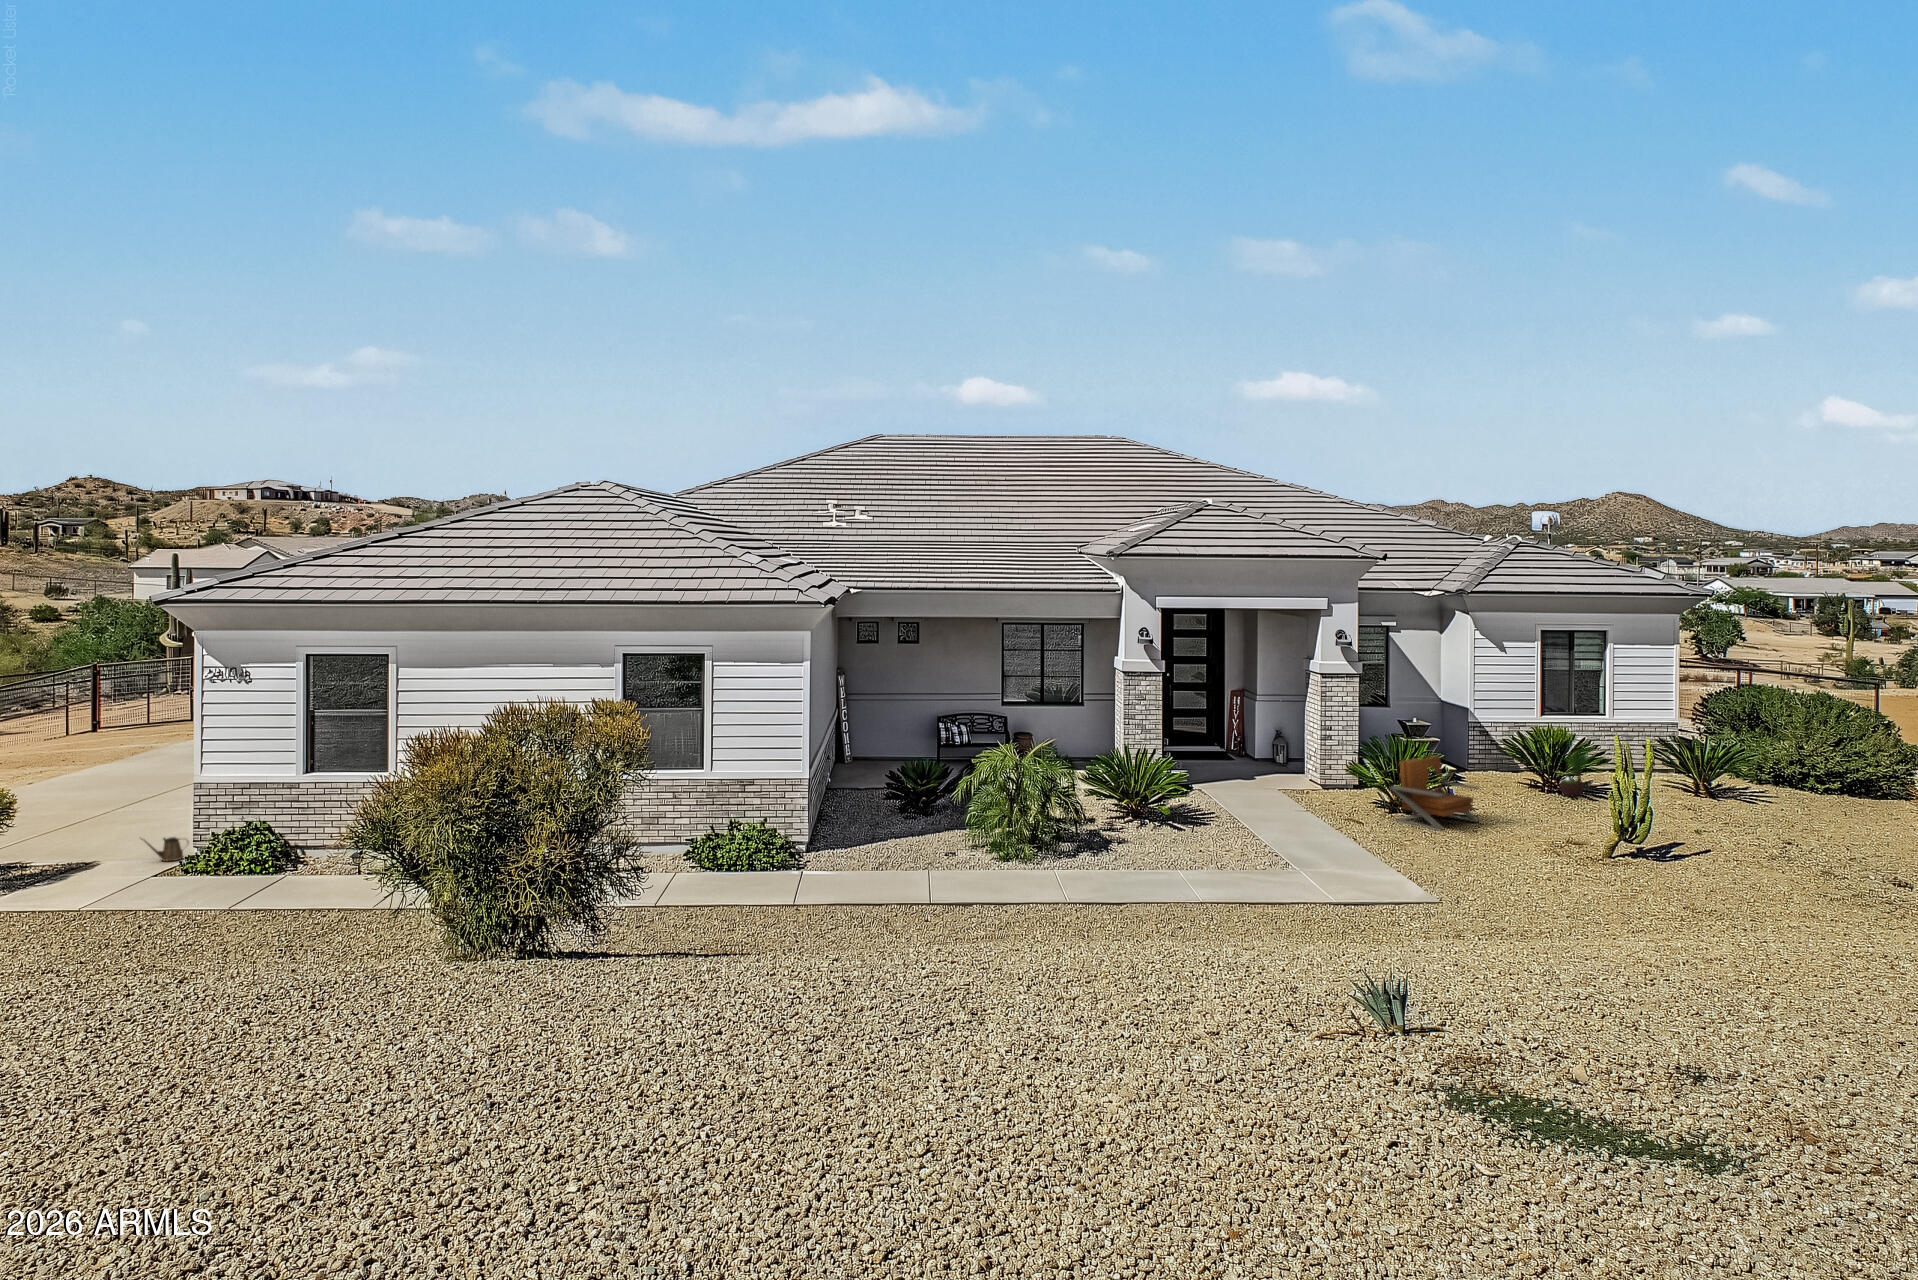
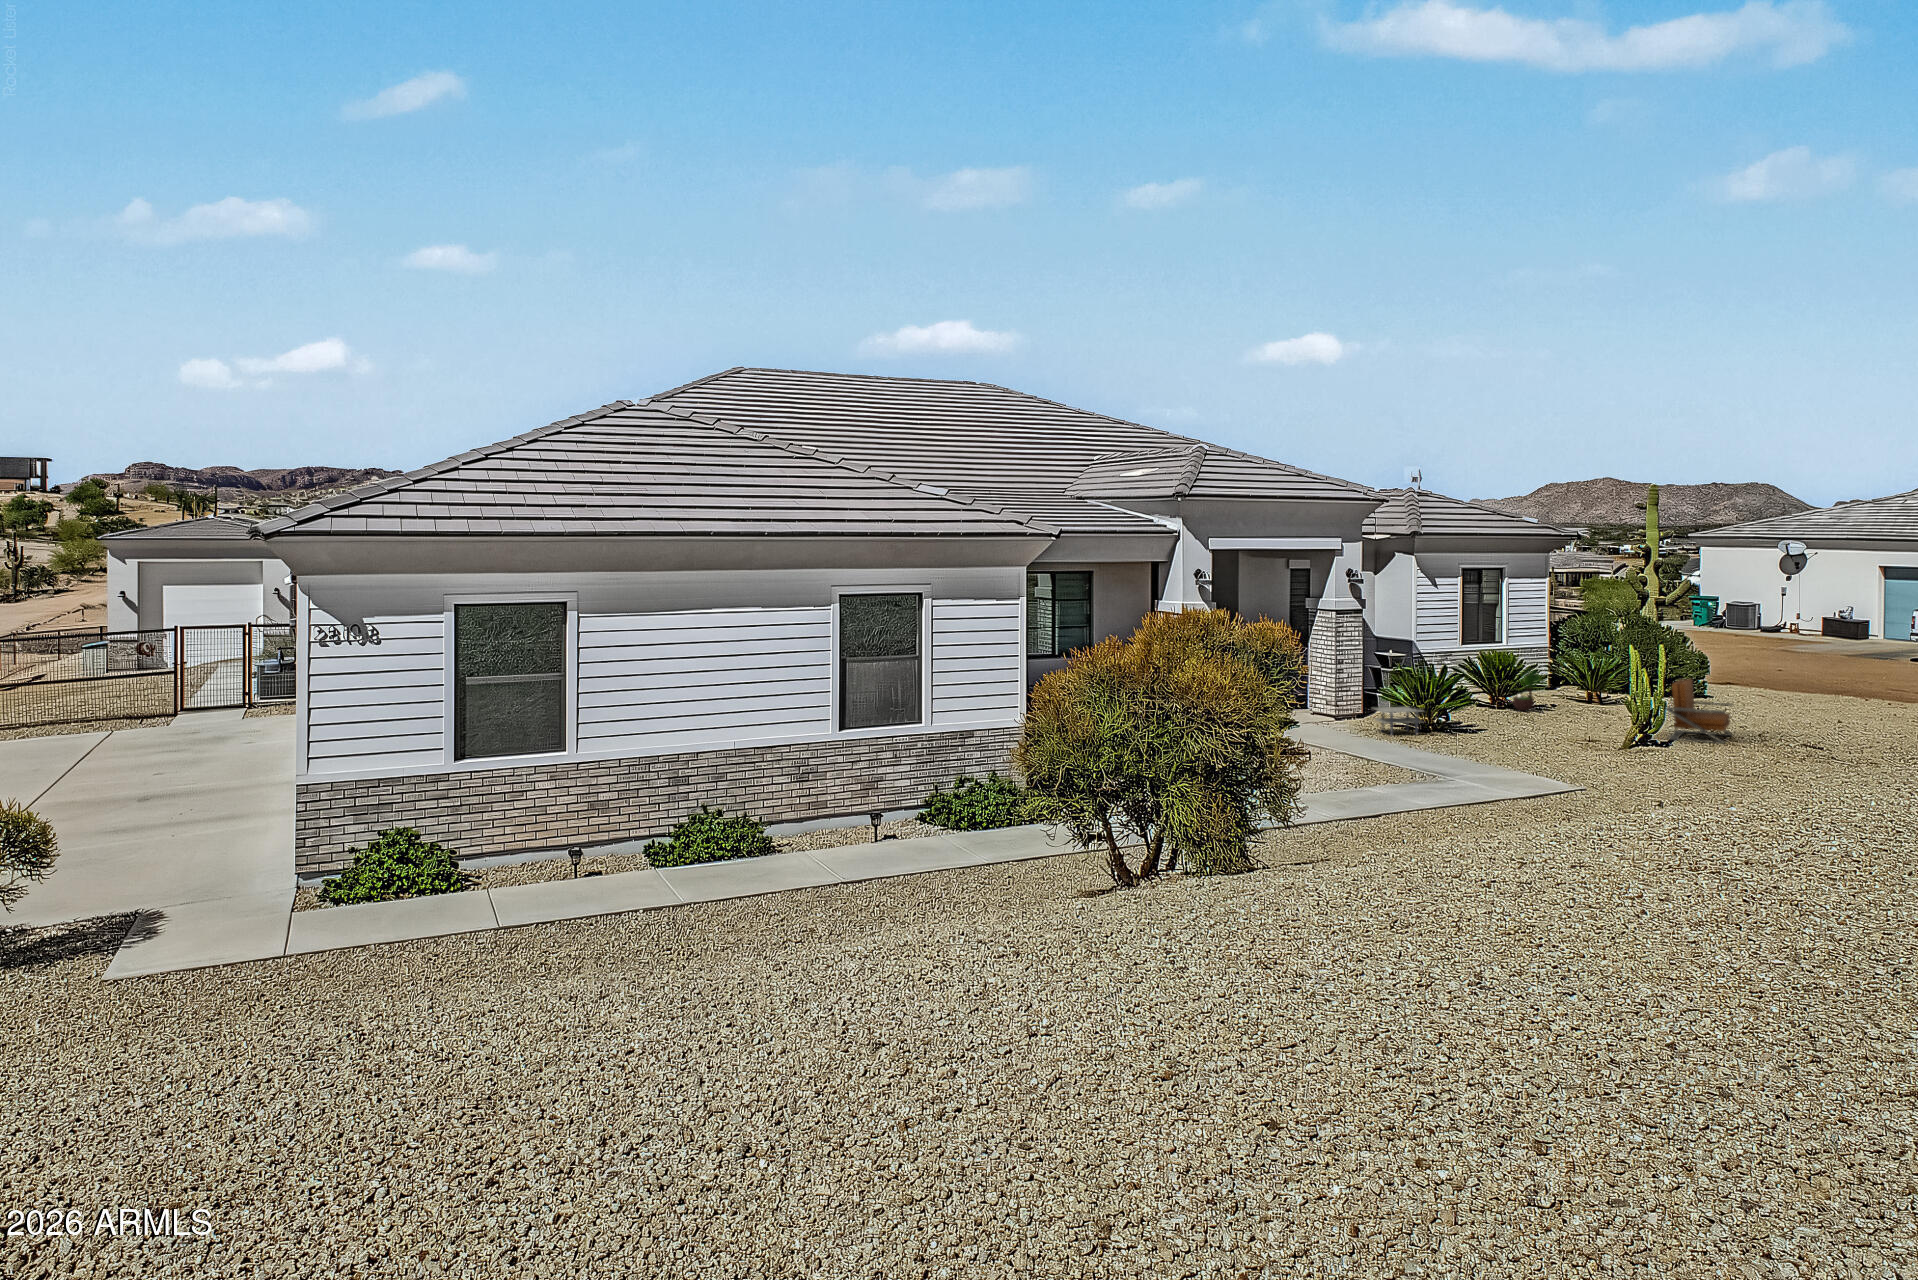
lounge chair: present [1391,756,1479,830] -> present [1666,679,1732,744]
side table: none [1327,781,1374,815] -> present [1374,707,1422,735]
watering can: present [141,837,188,861] -> none [228,860,294,895]

